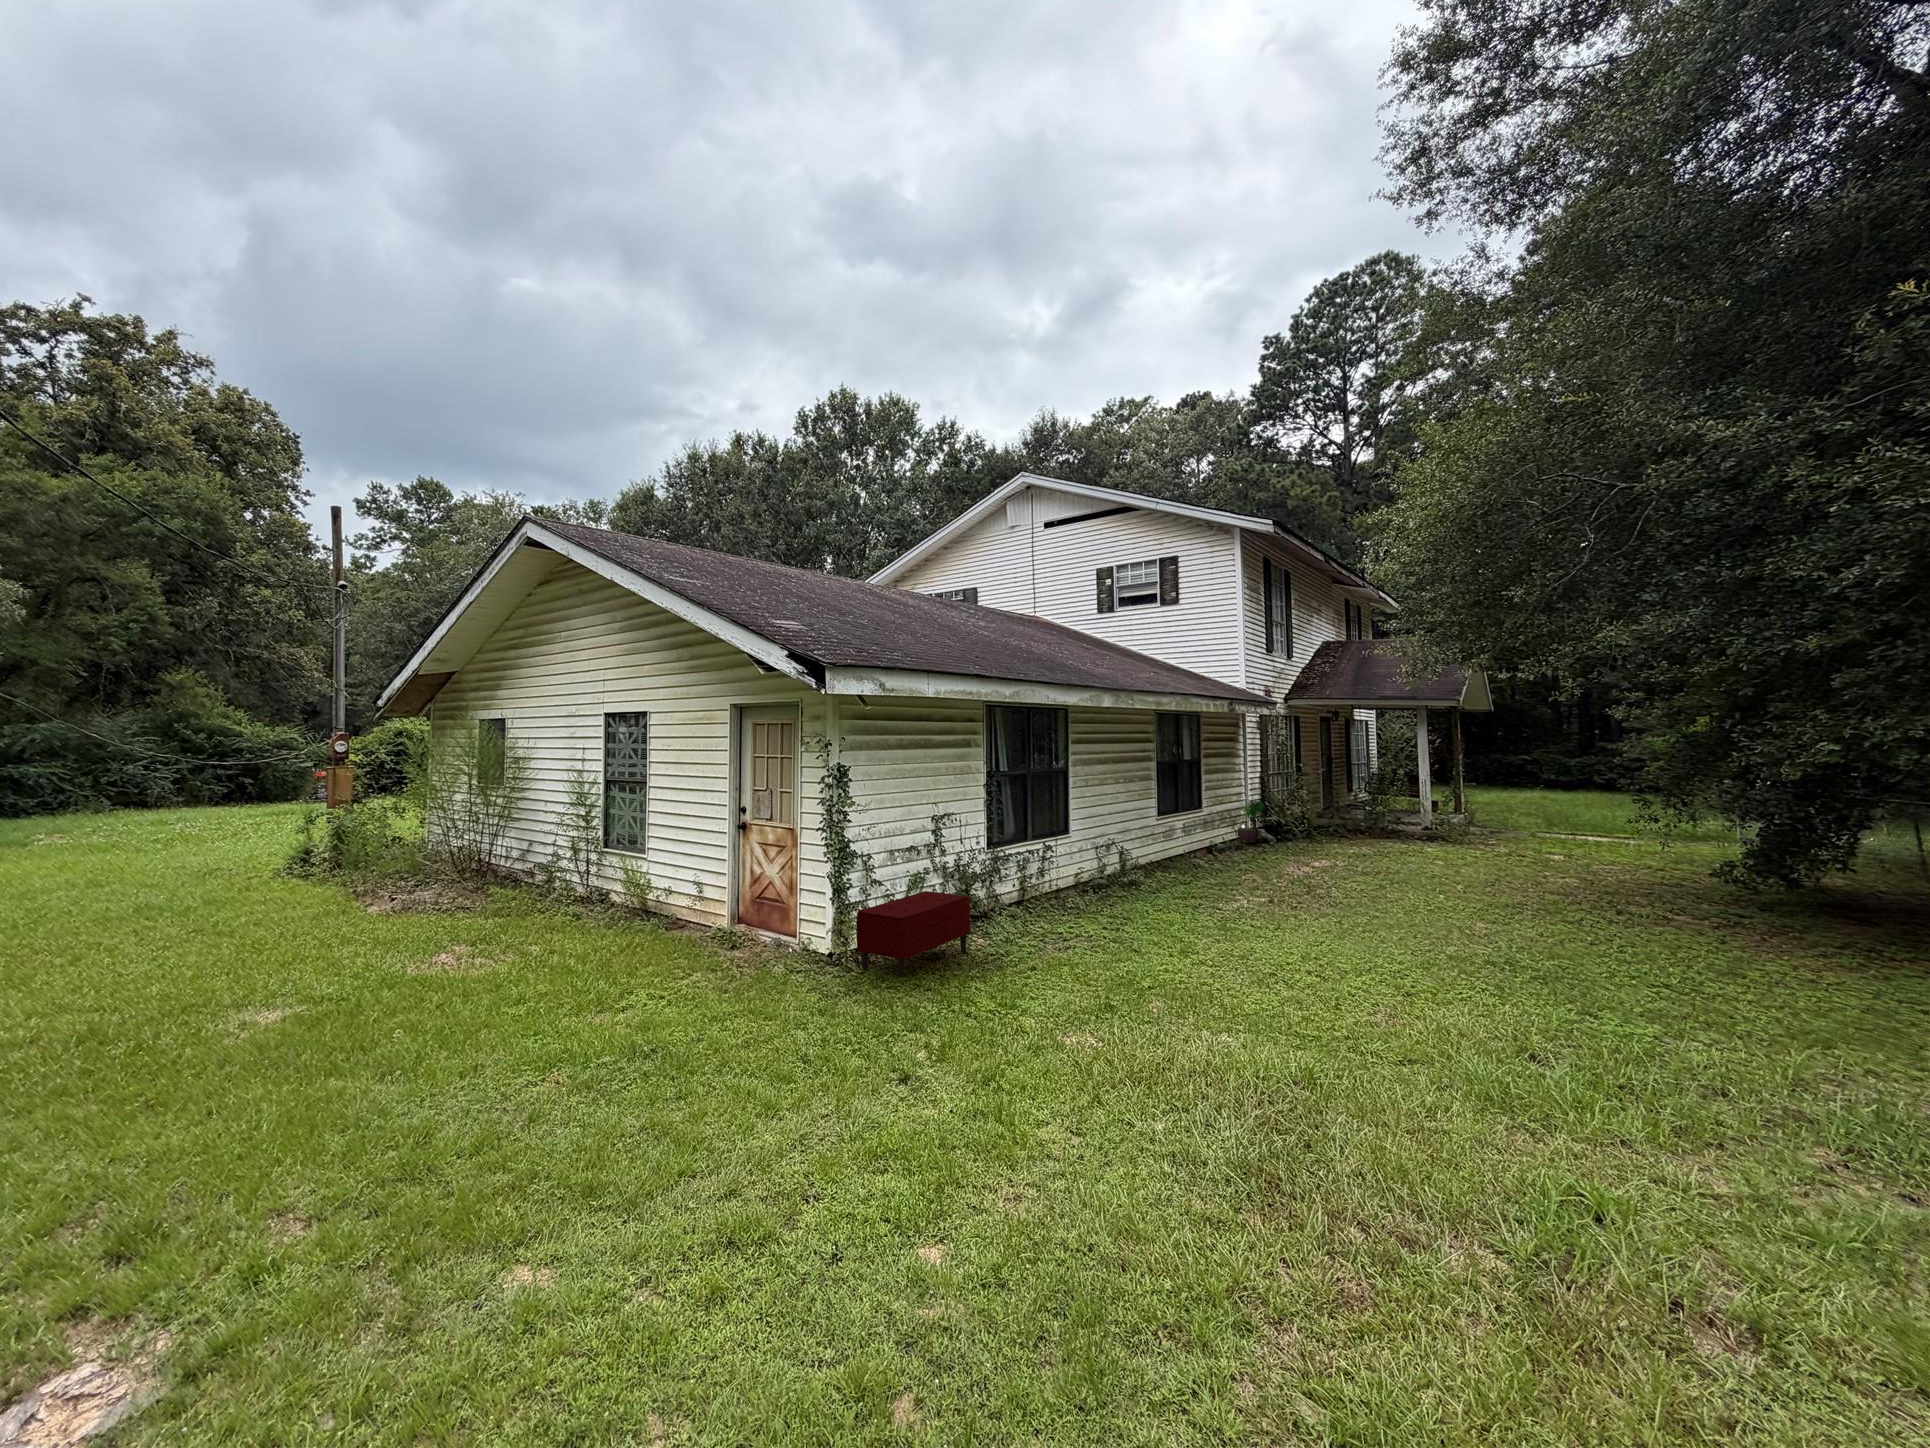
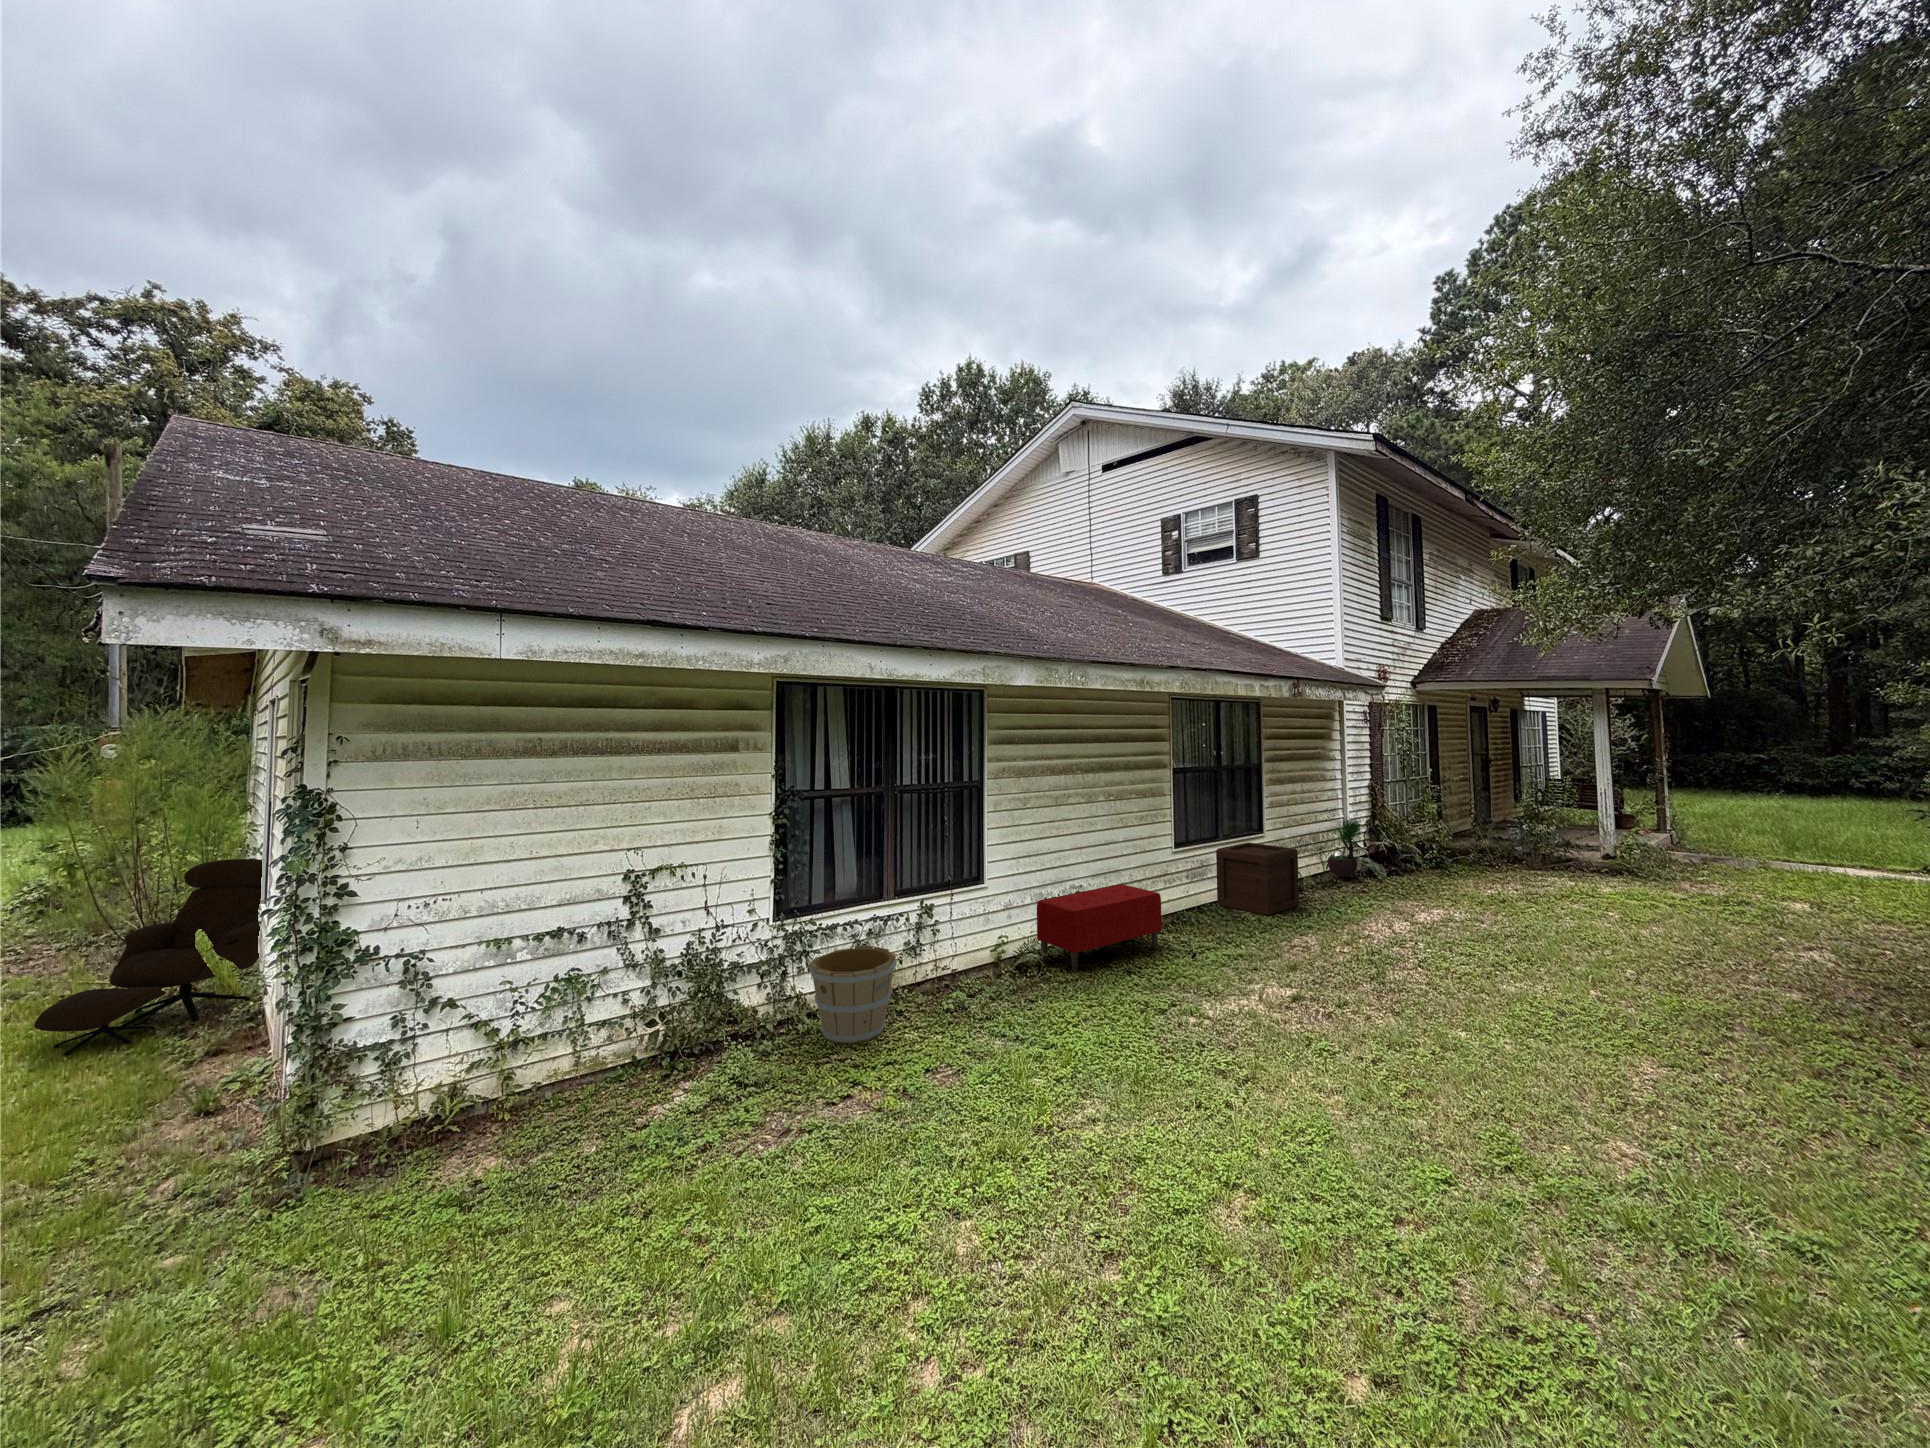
wooden crate: none [1177,816,1234,864] -> present [1216,842,1299,916]
lounge chair: none [532,827,615,946] -> present [35,859,262,1056]
wooden bucket: none [1007,869,1060,922] -> present [809,946,897,1043]
bench: present [856,891,970,977] -> present [1037,884,1162,971]

